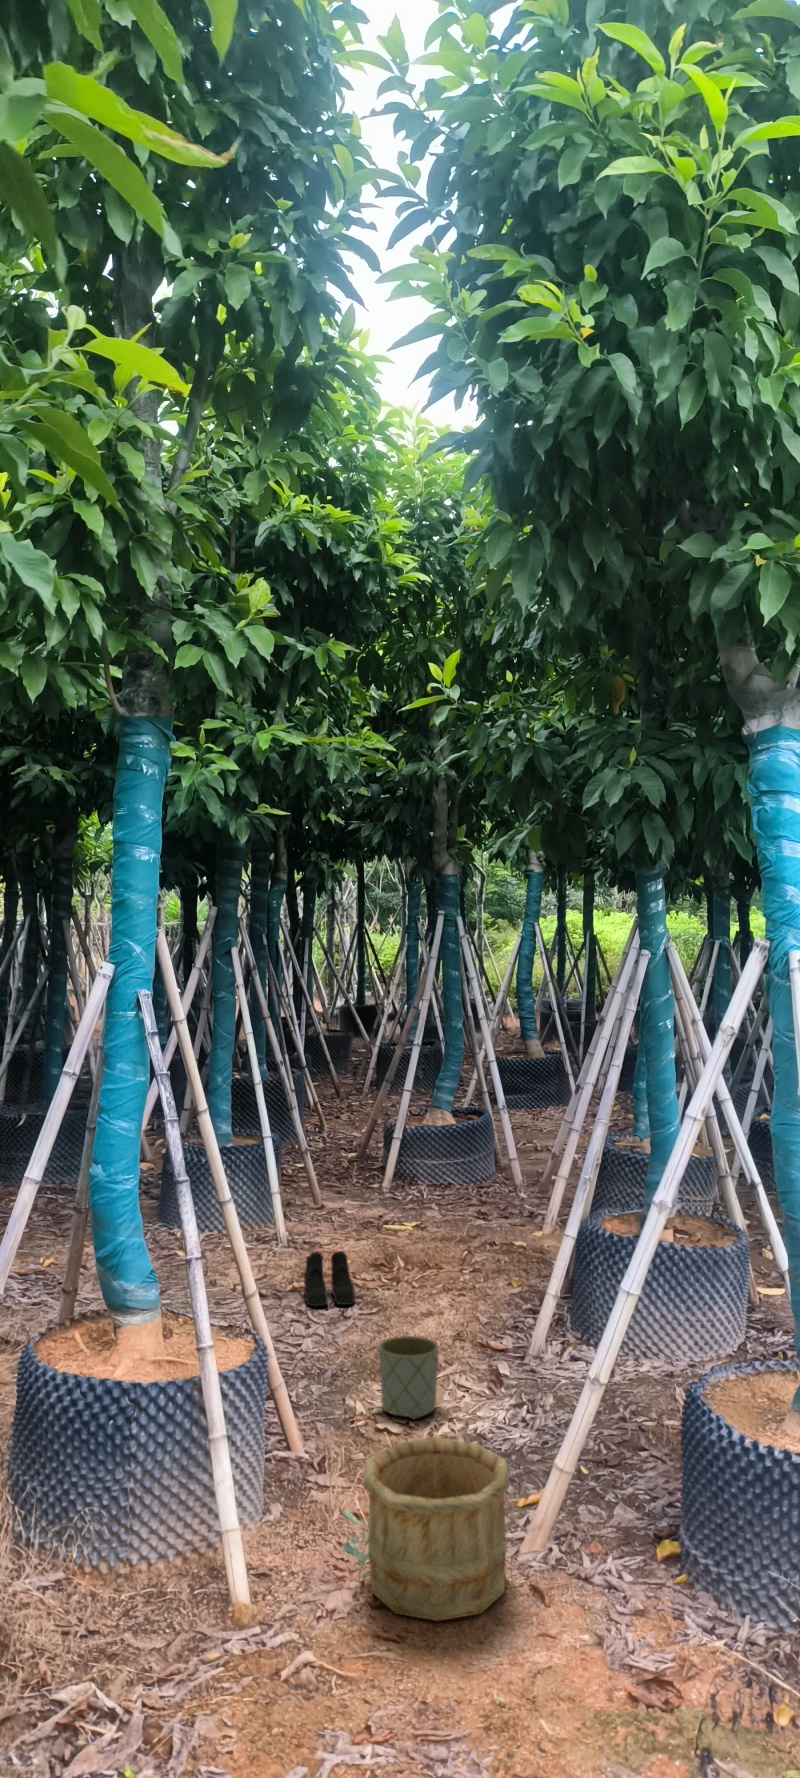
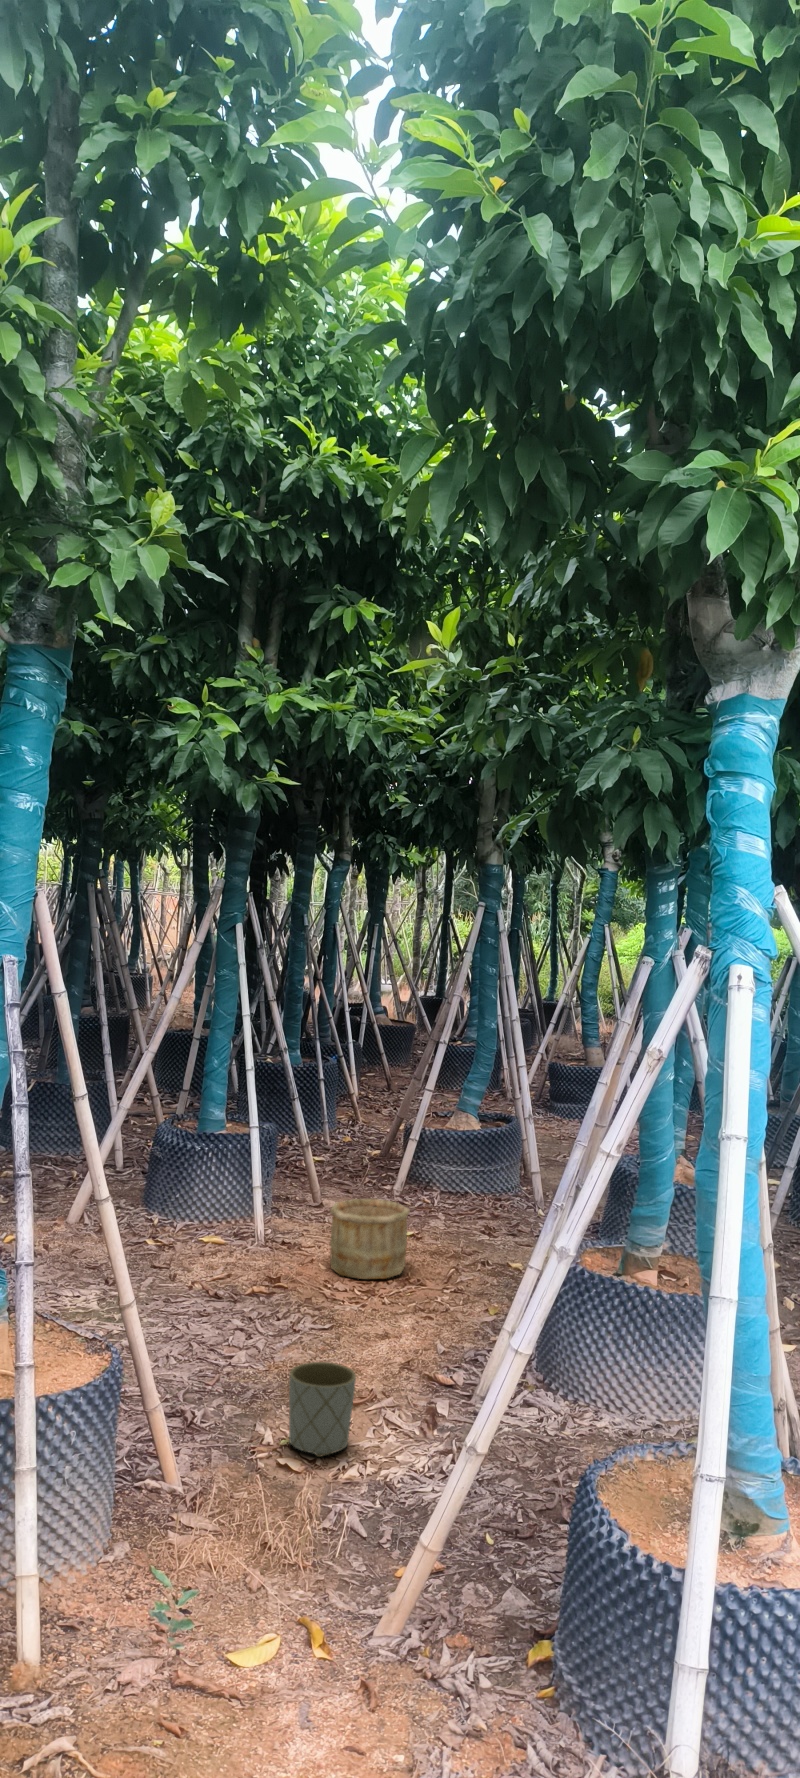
boots: present [304,1251,355,1306] -> none [260,1256,313,1316]
wooden bucket: present [363,1437,509,1621] -> present [330,1199,410,1279]

